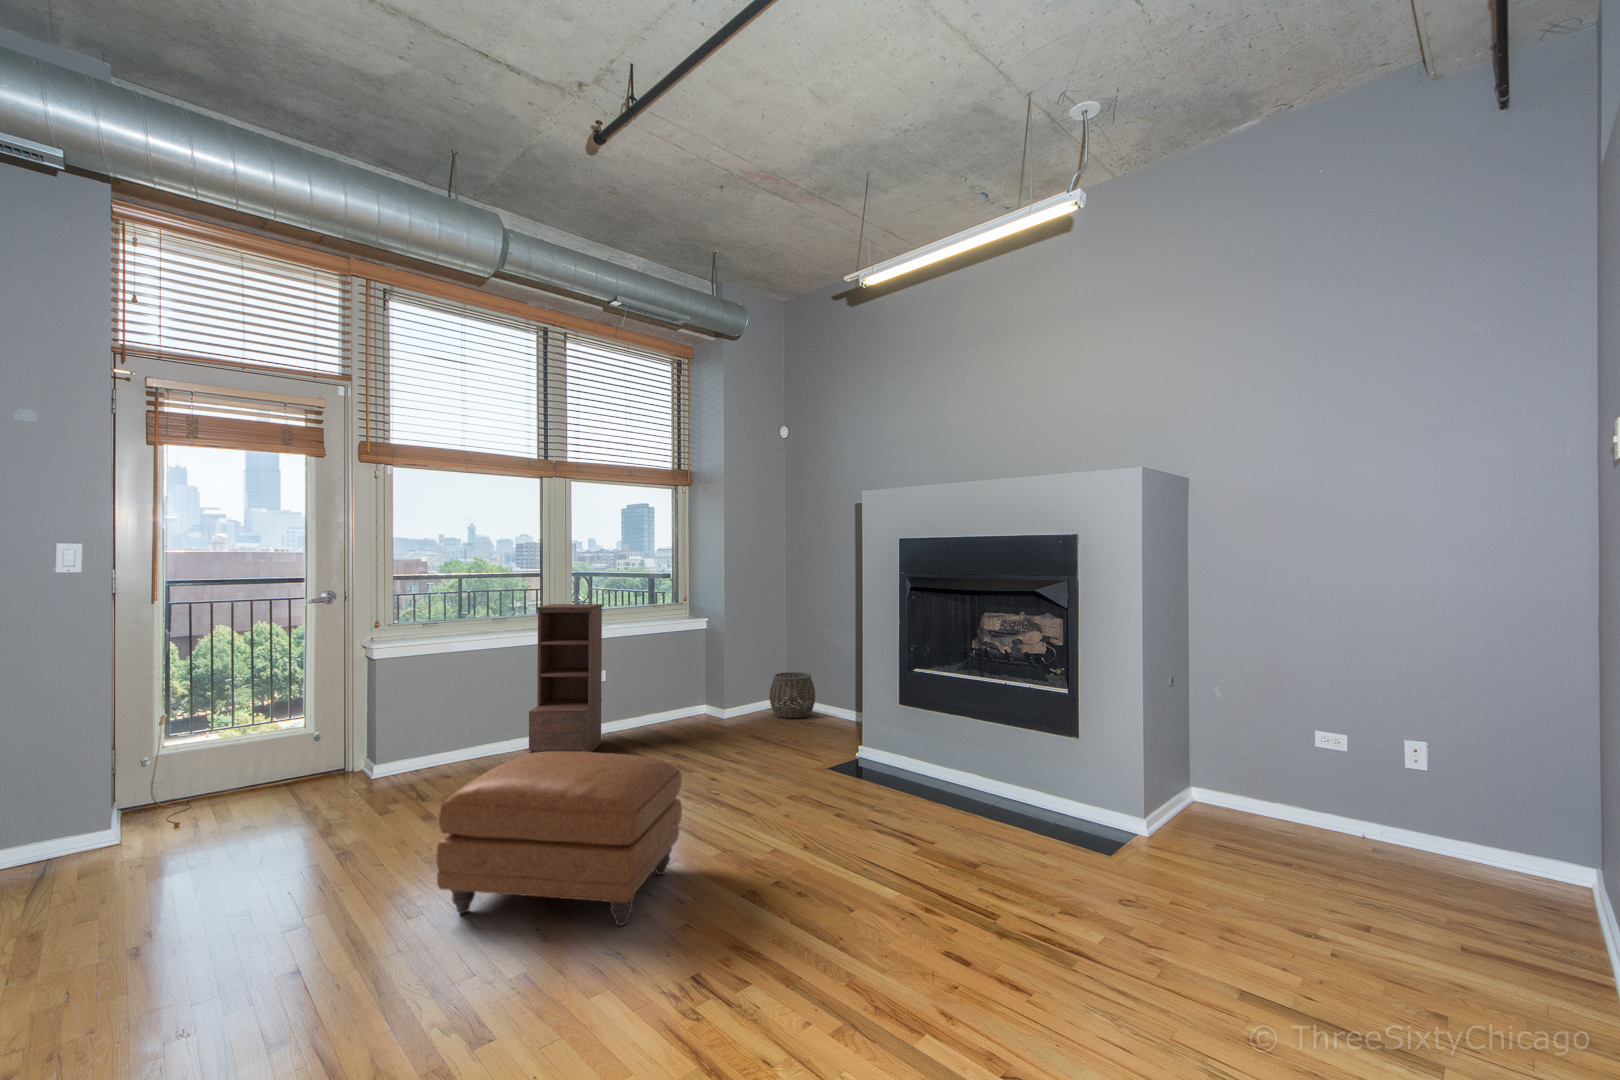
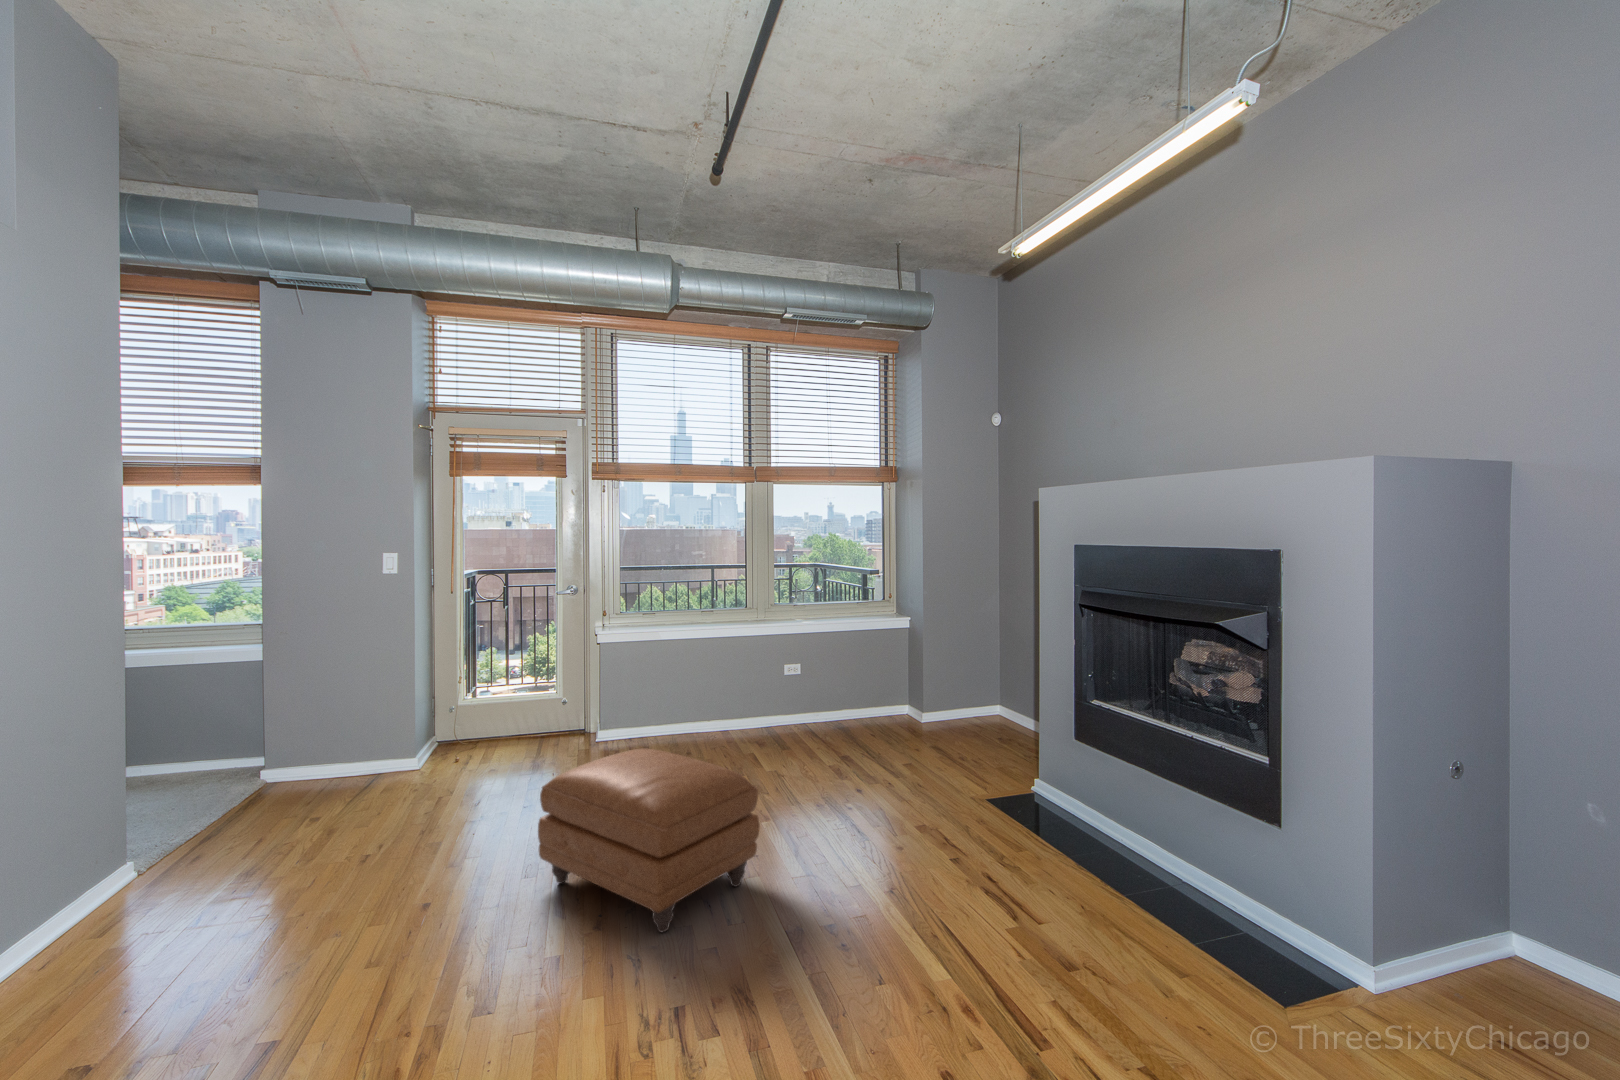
bookshelf: present [529,604,602,754] -> none [722,601,794,749]
woven basket: present [769,672,816,718] -> none [973,682,1026,734]

